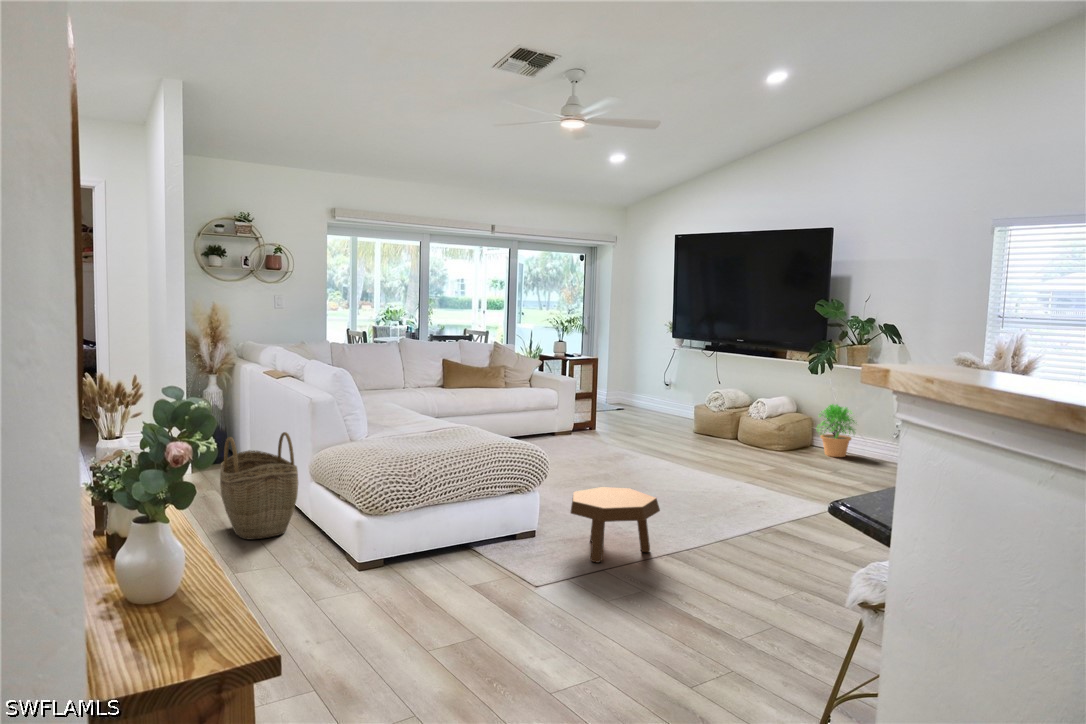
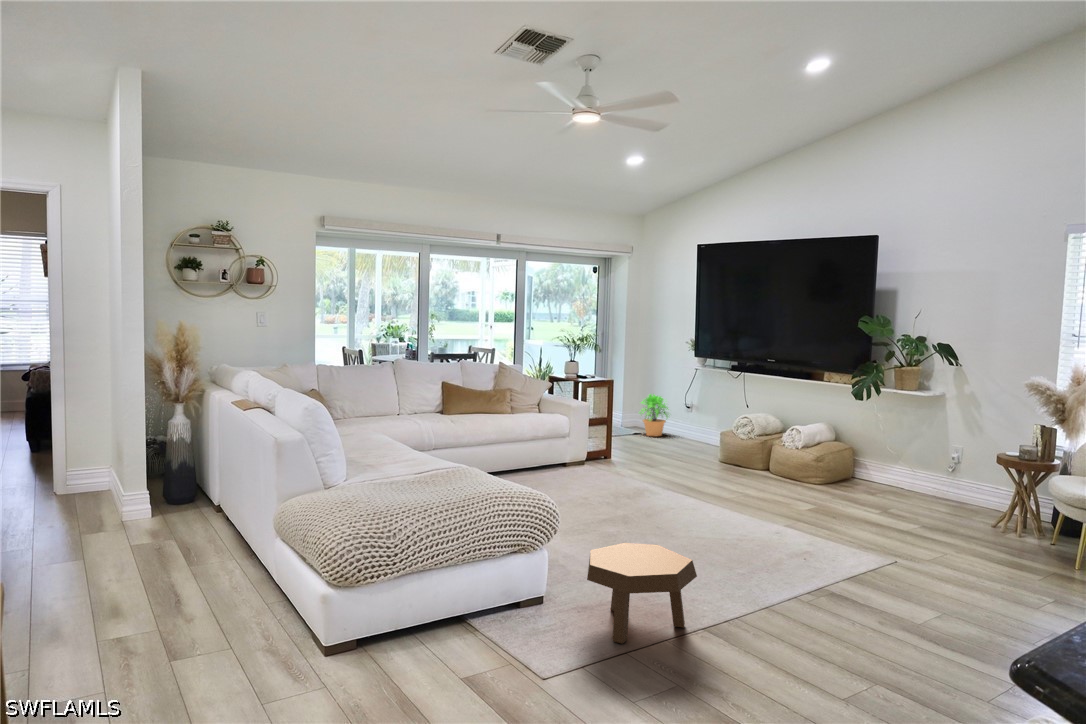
potted plant: present [817,404,855,457] -> present [640,394,668,436]
woven basket: present [220,432,298,539] -> none [165,477,259,610]

